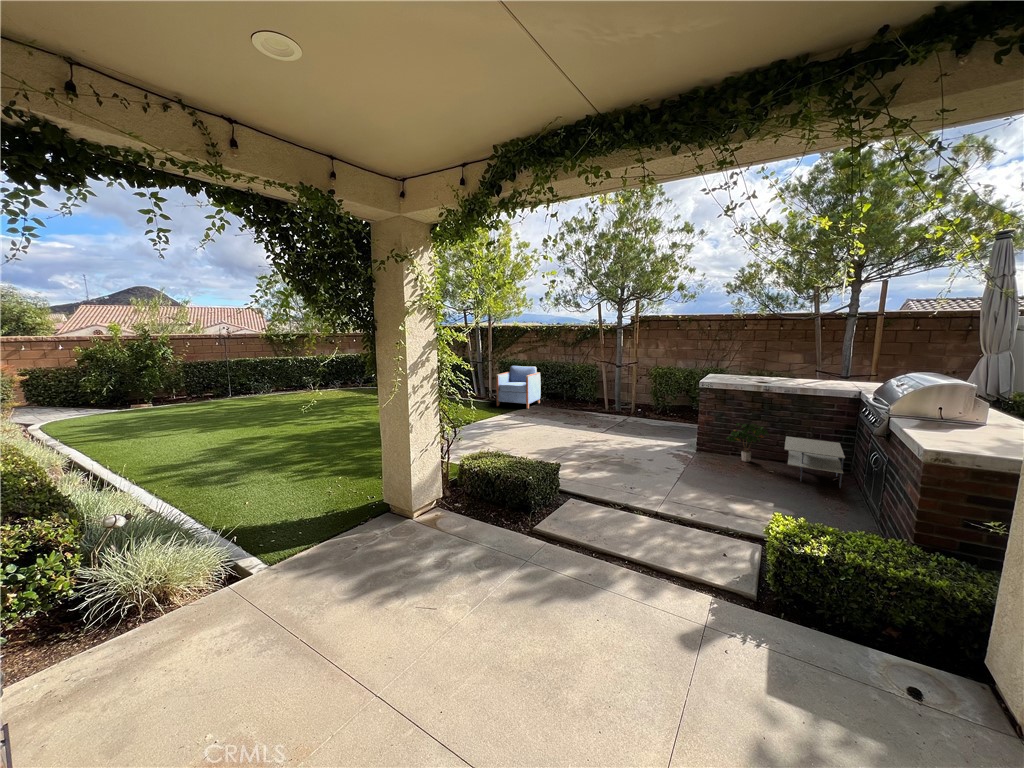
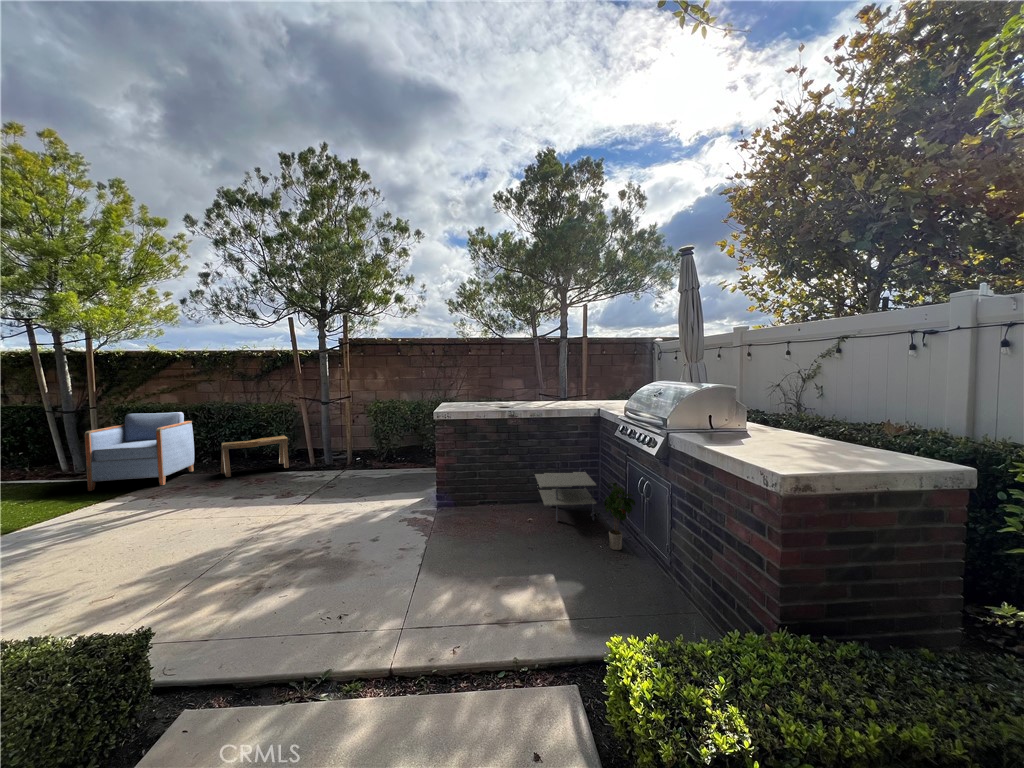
bench: none [555,387,593,409] -> present [221,435,289,477]
potted plant: present [727,423,768,462] -> present [604,483,635,550]

